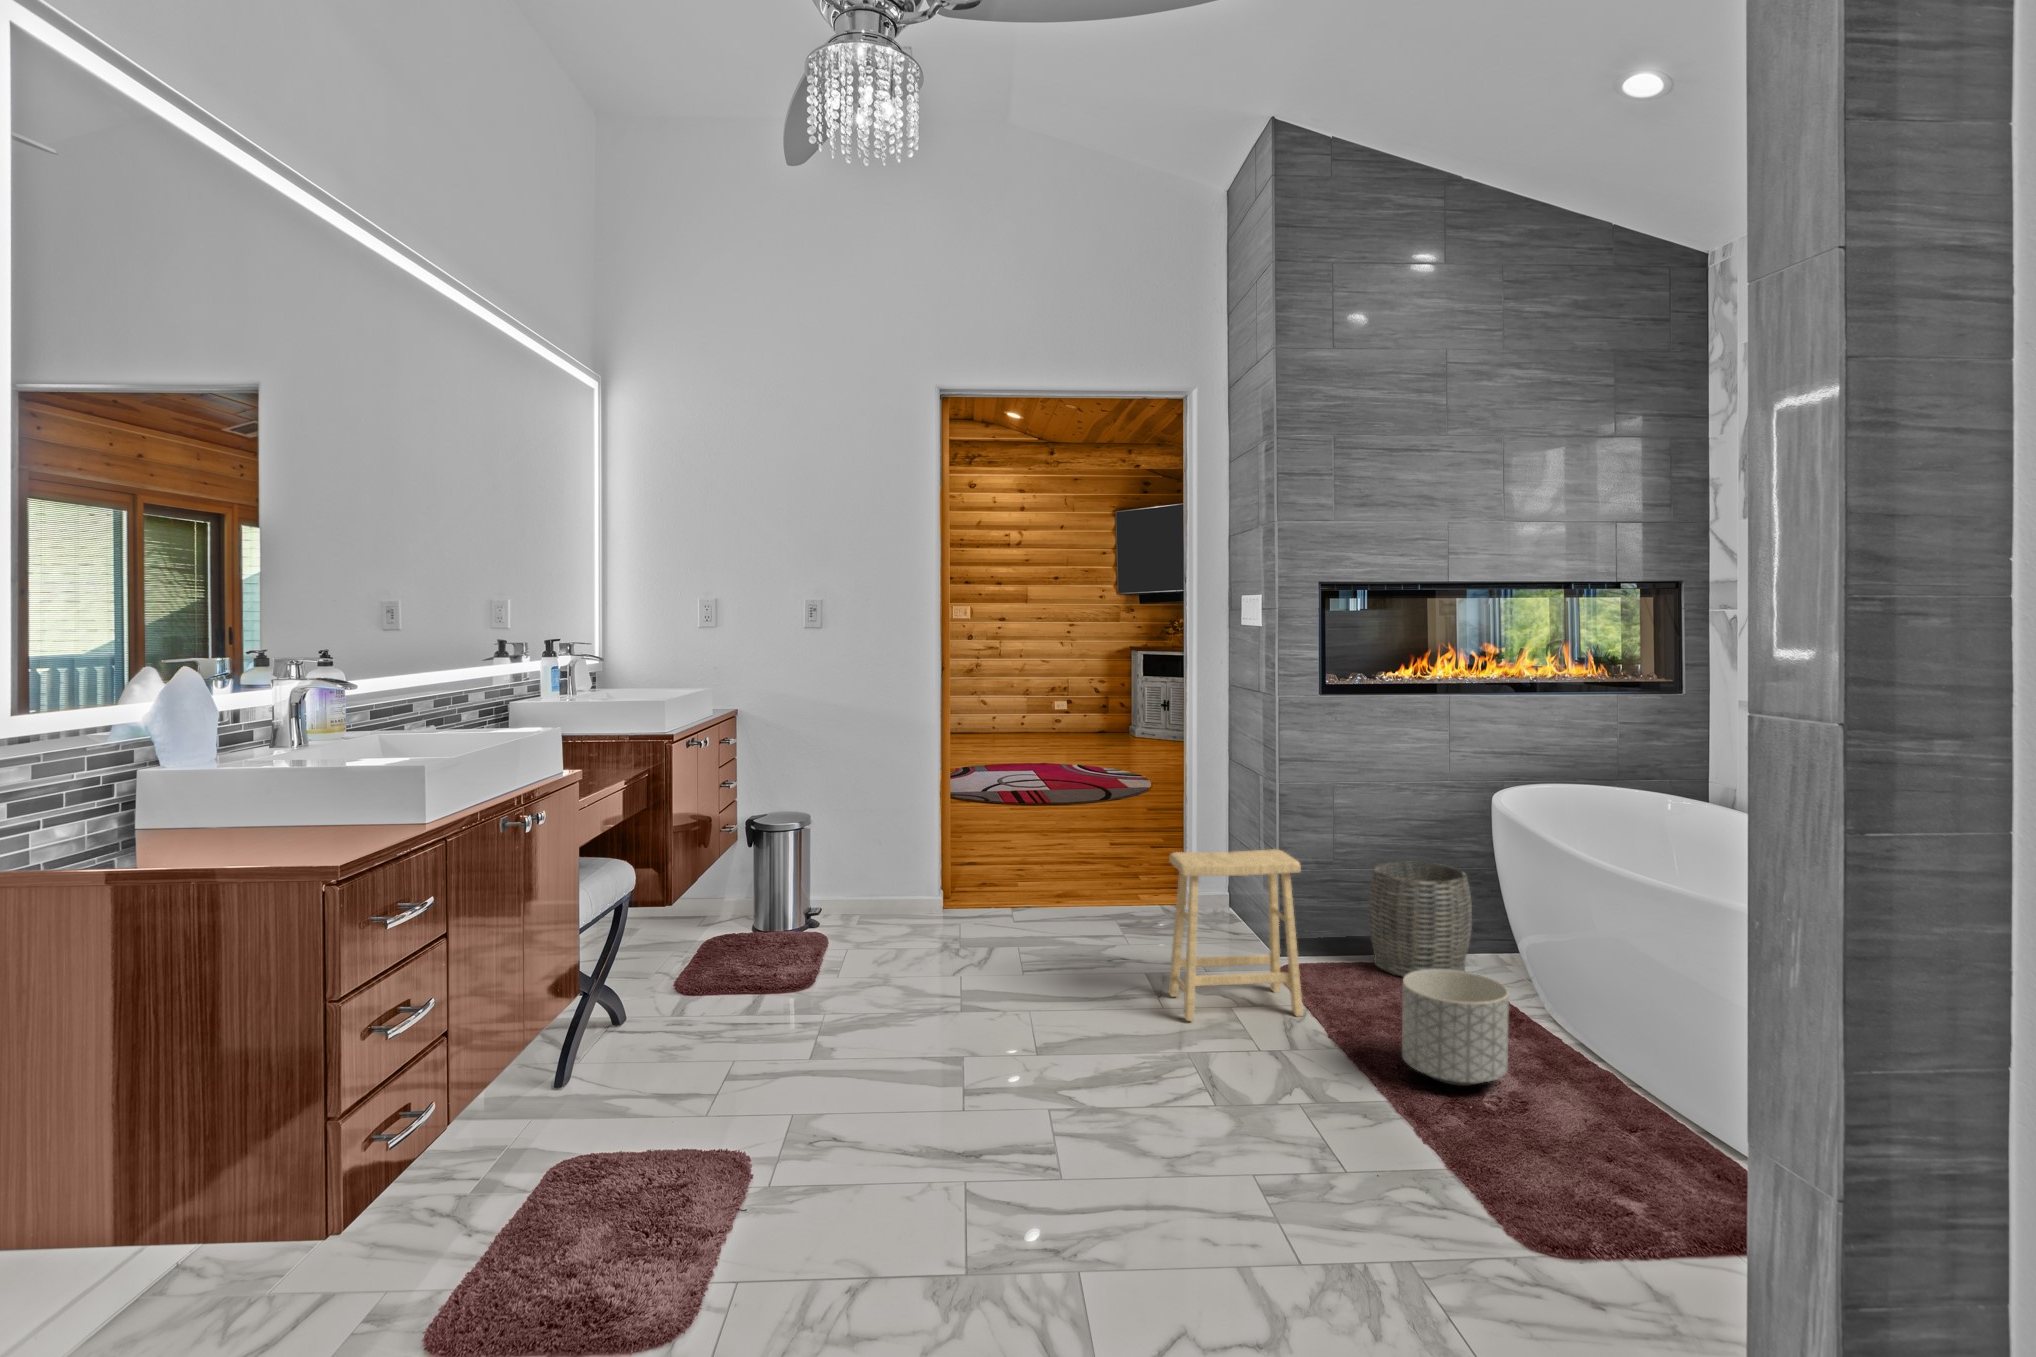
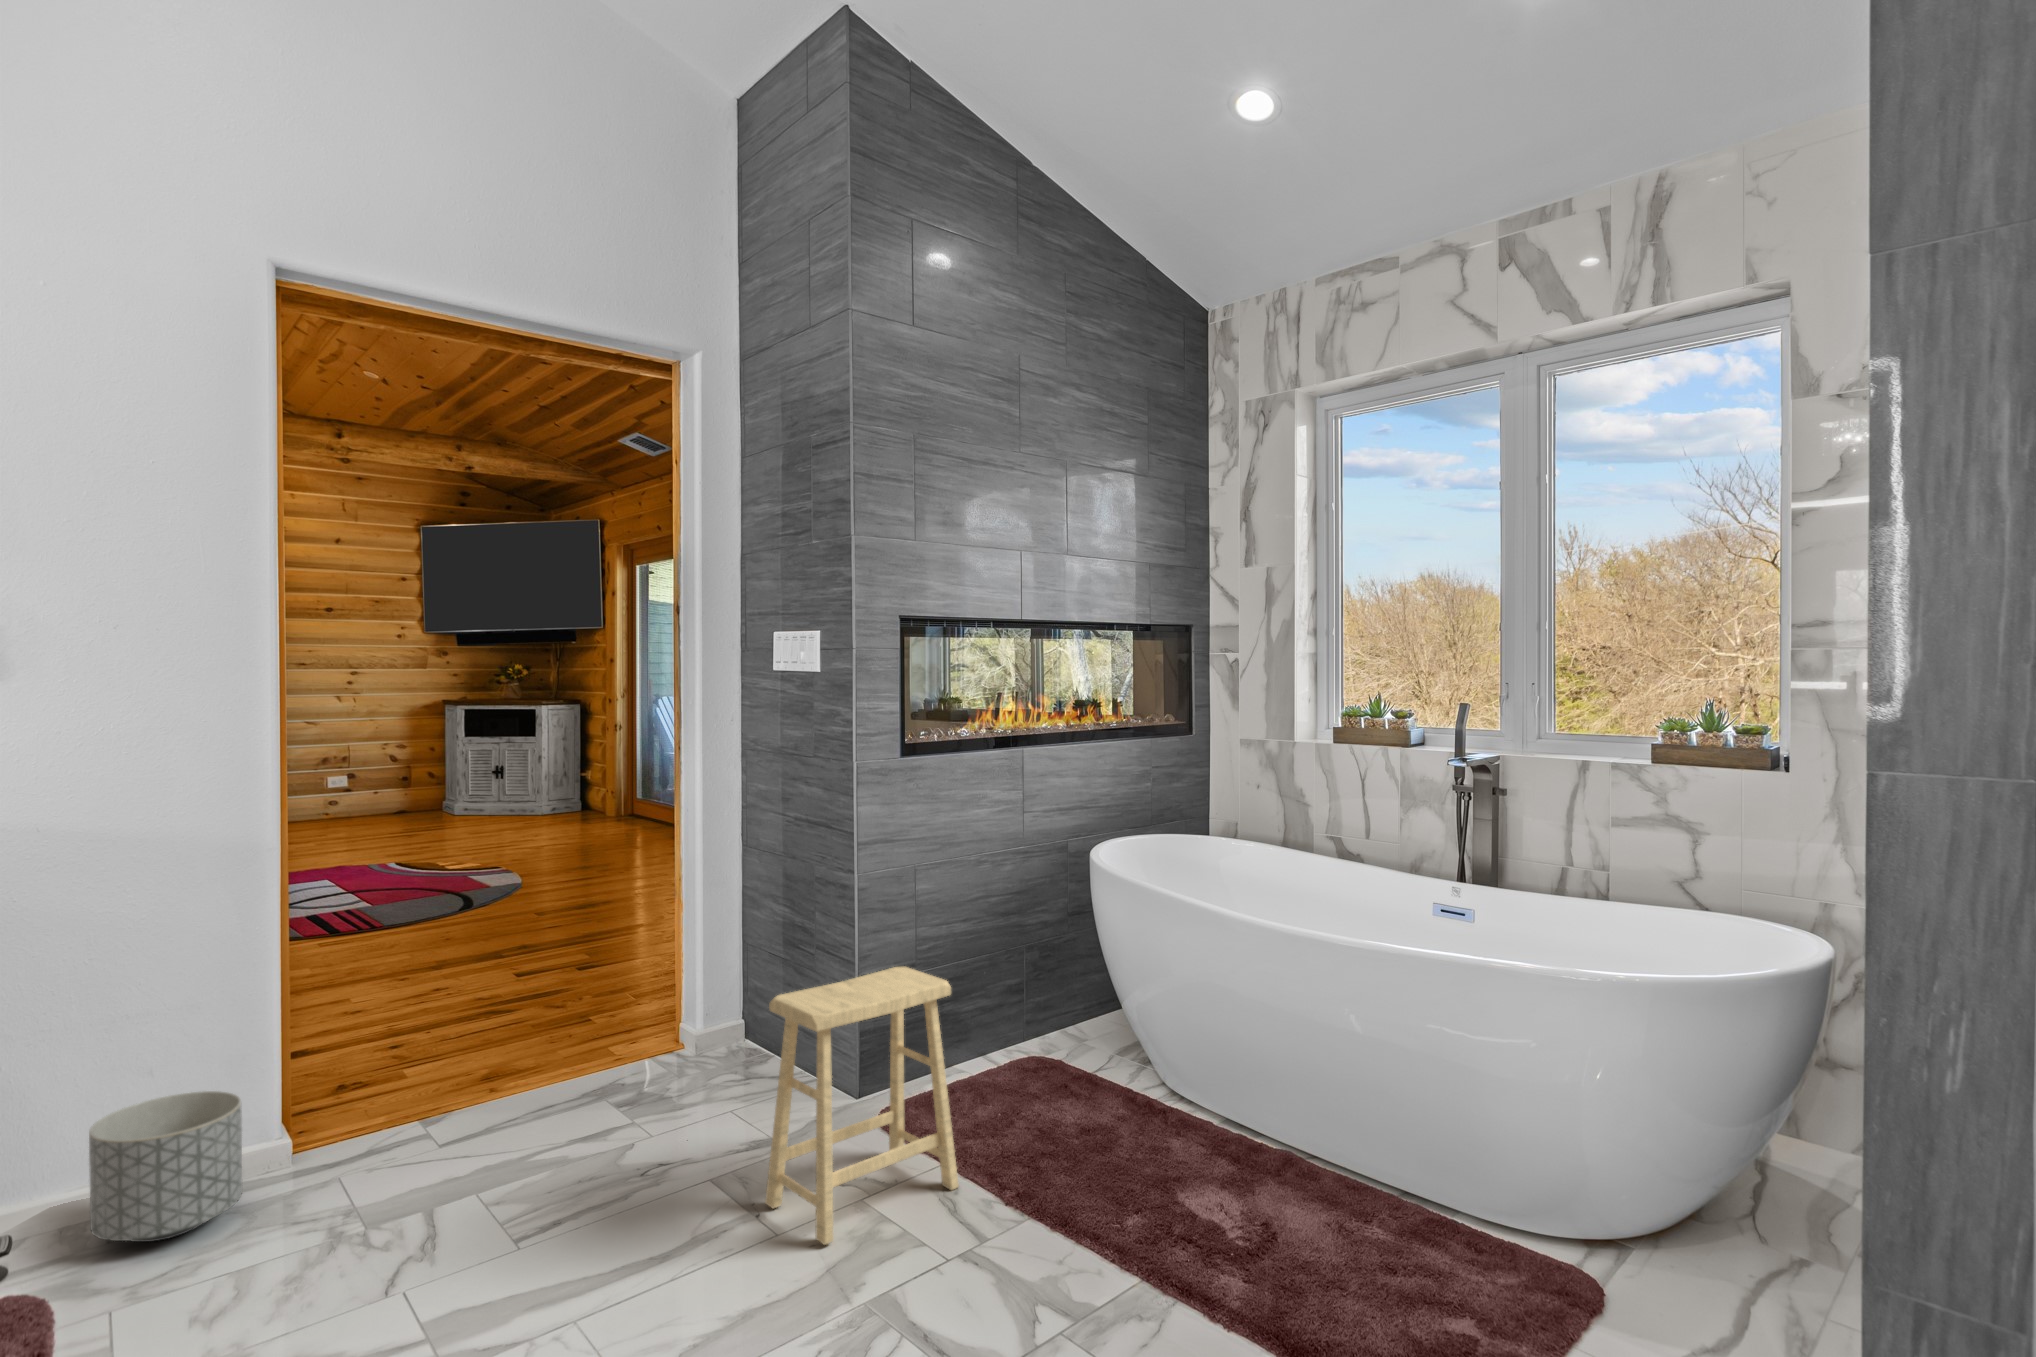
woven basket: present [1369,862,1472,977] -> none [964,948,1078,1095]
planter: present [1402,969,1509,1086] -> present [89,1091,242,1242]

